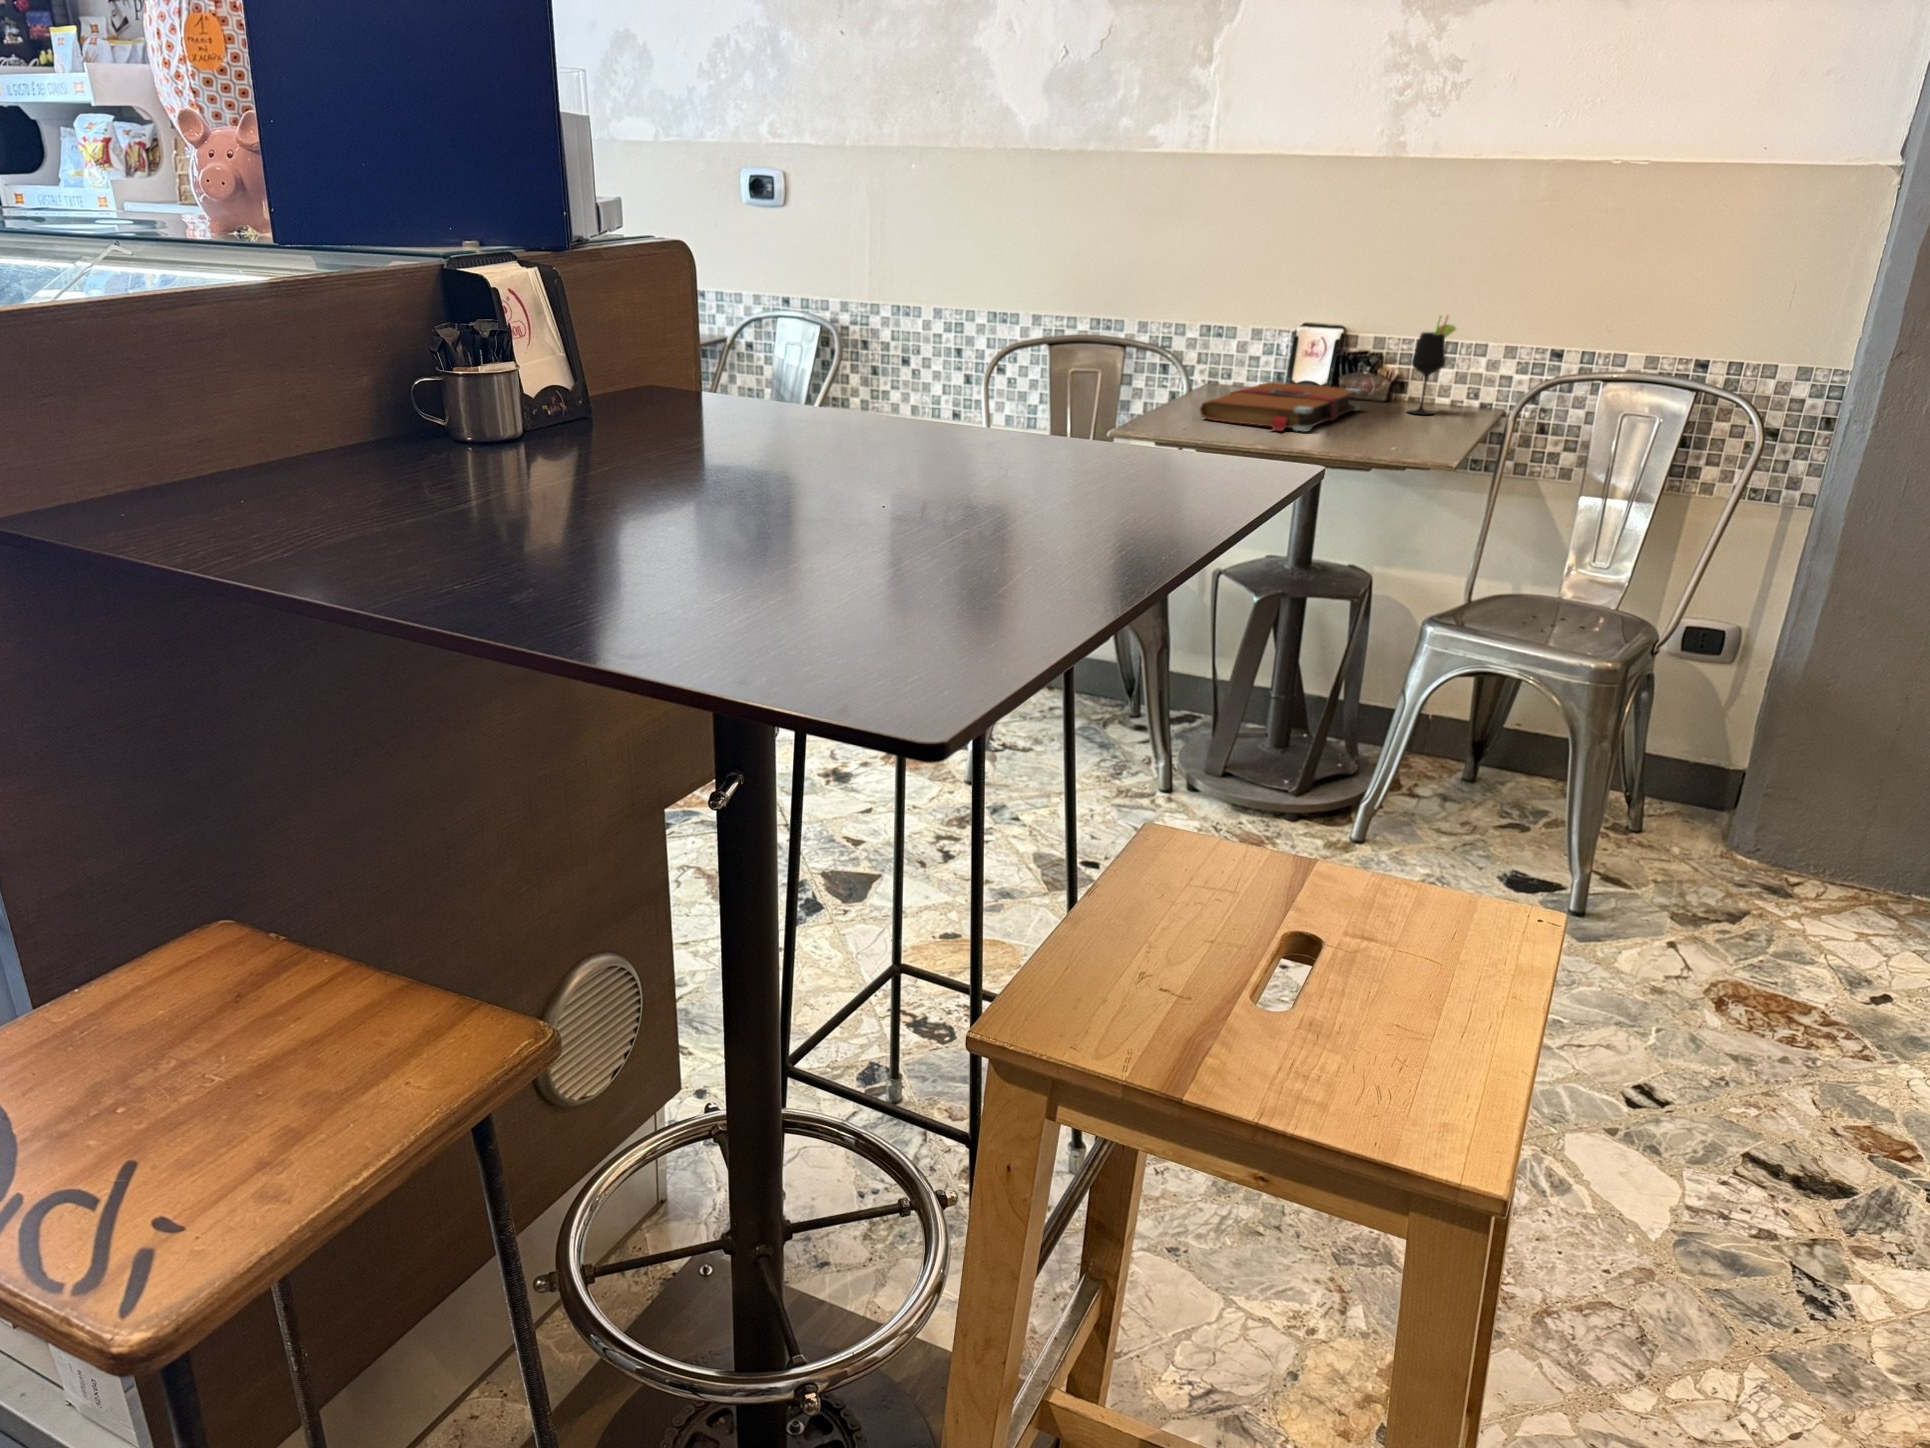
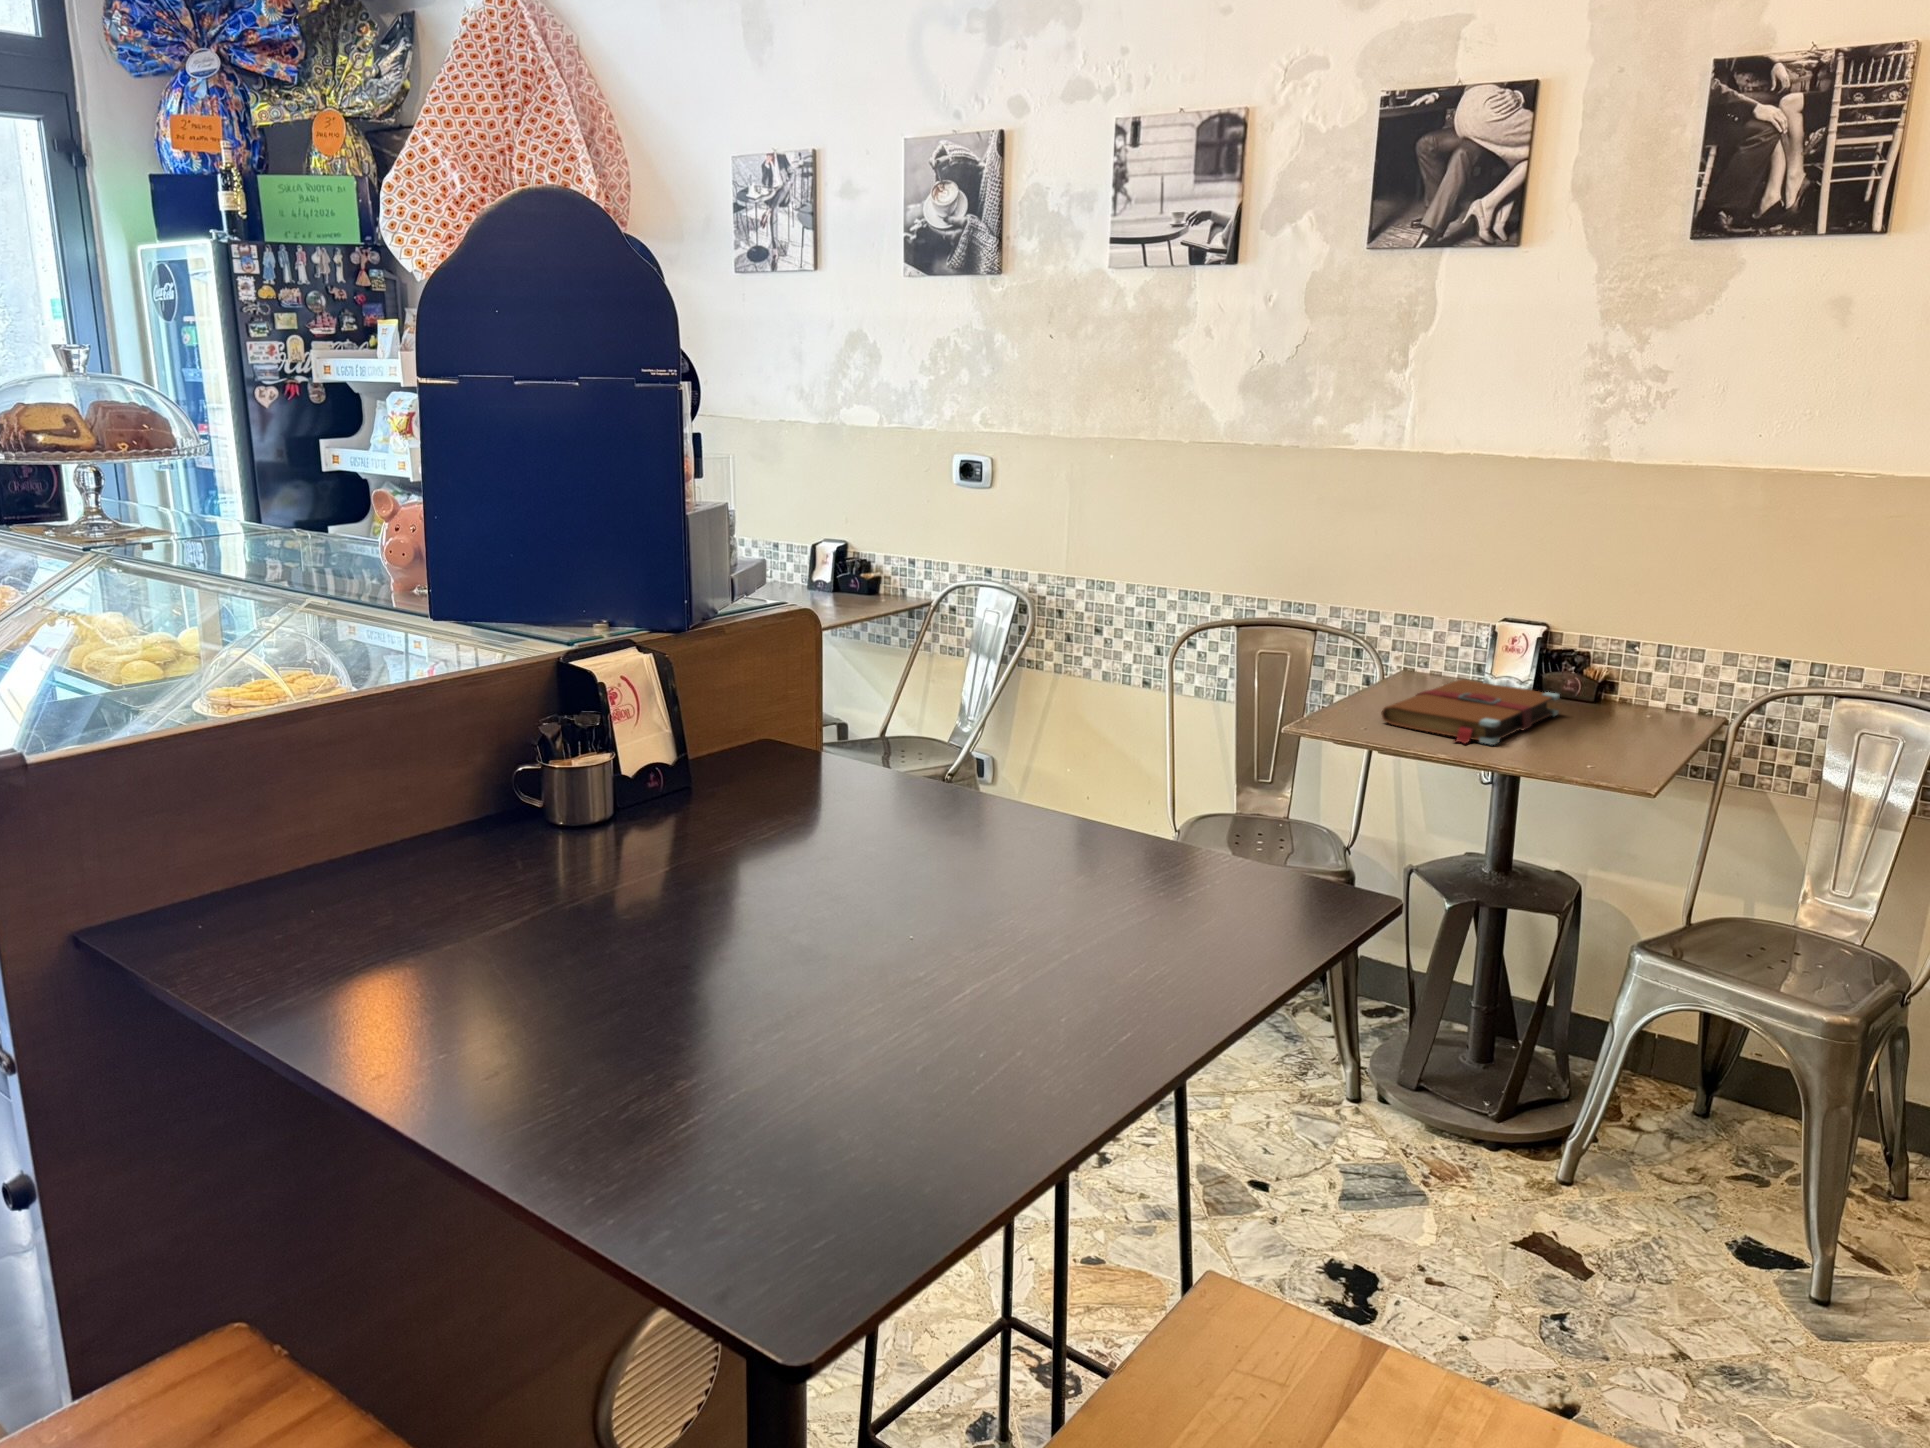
wine glass: present [1408,316,1456,414] -> none [1612,626,1663,723]

